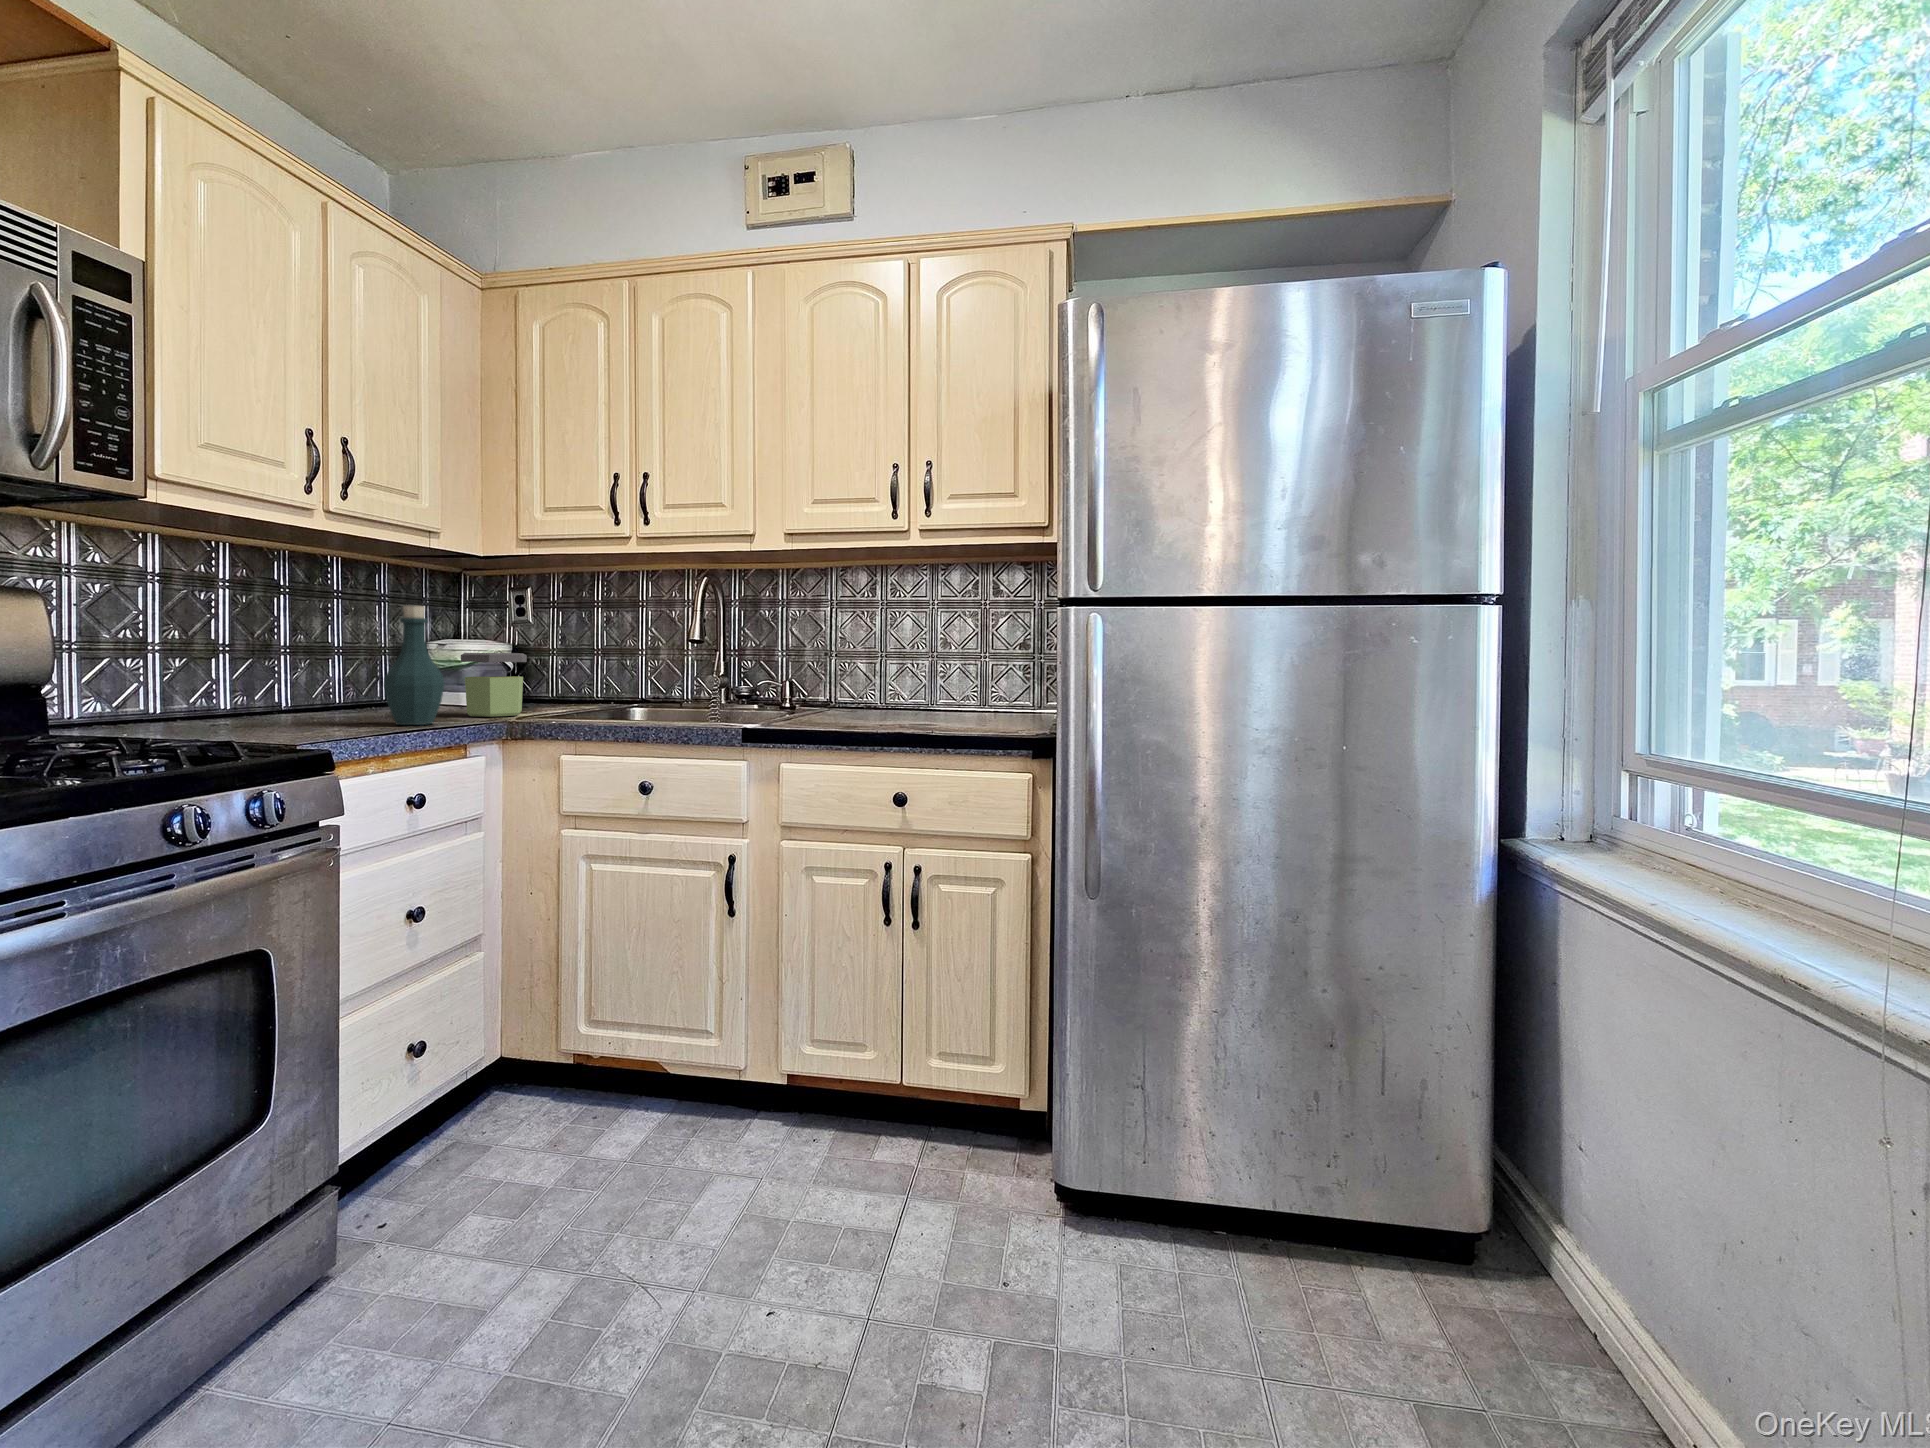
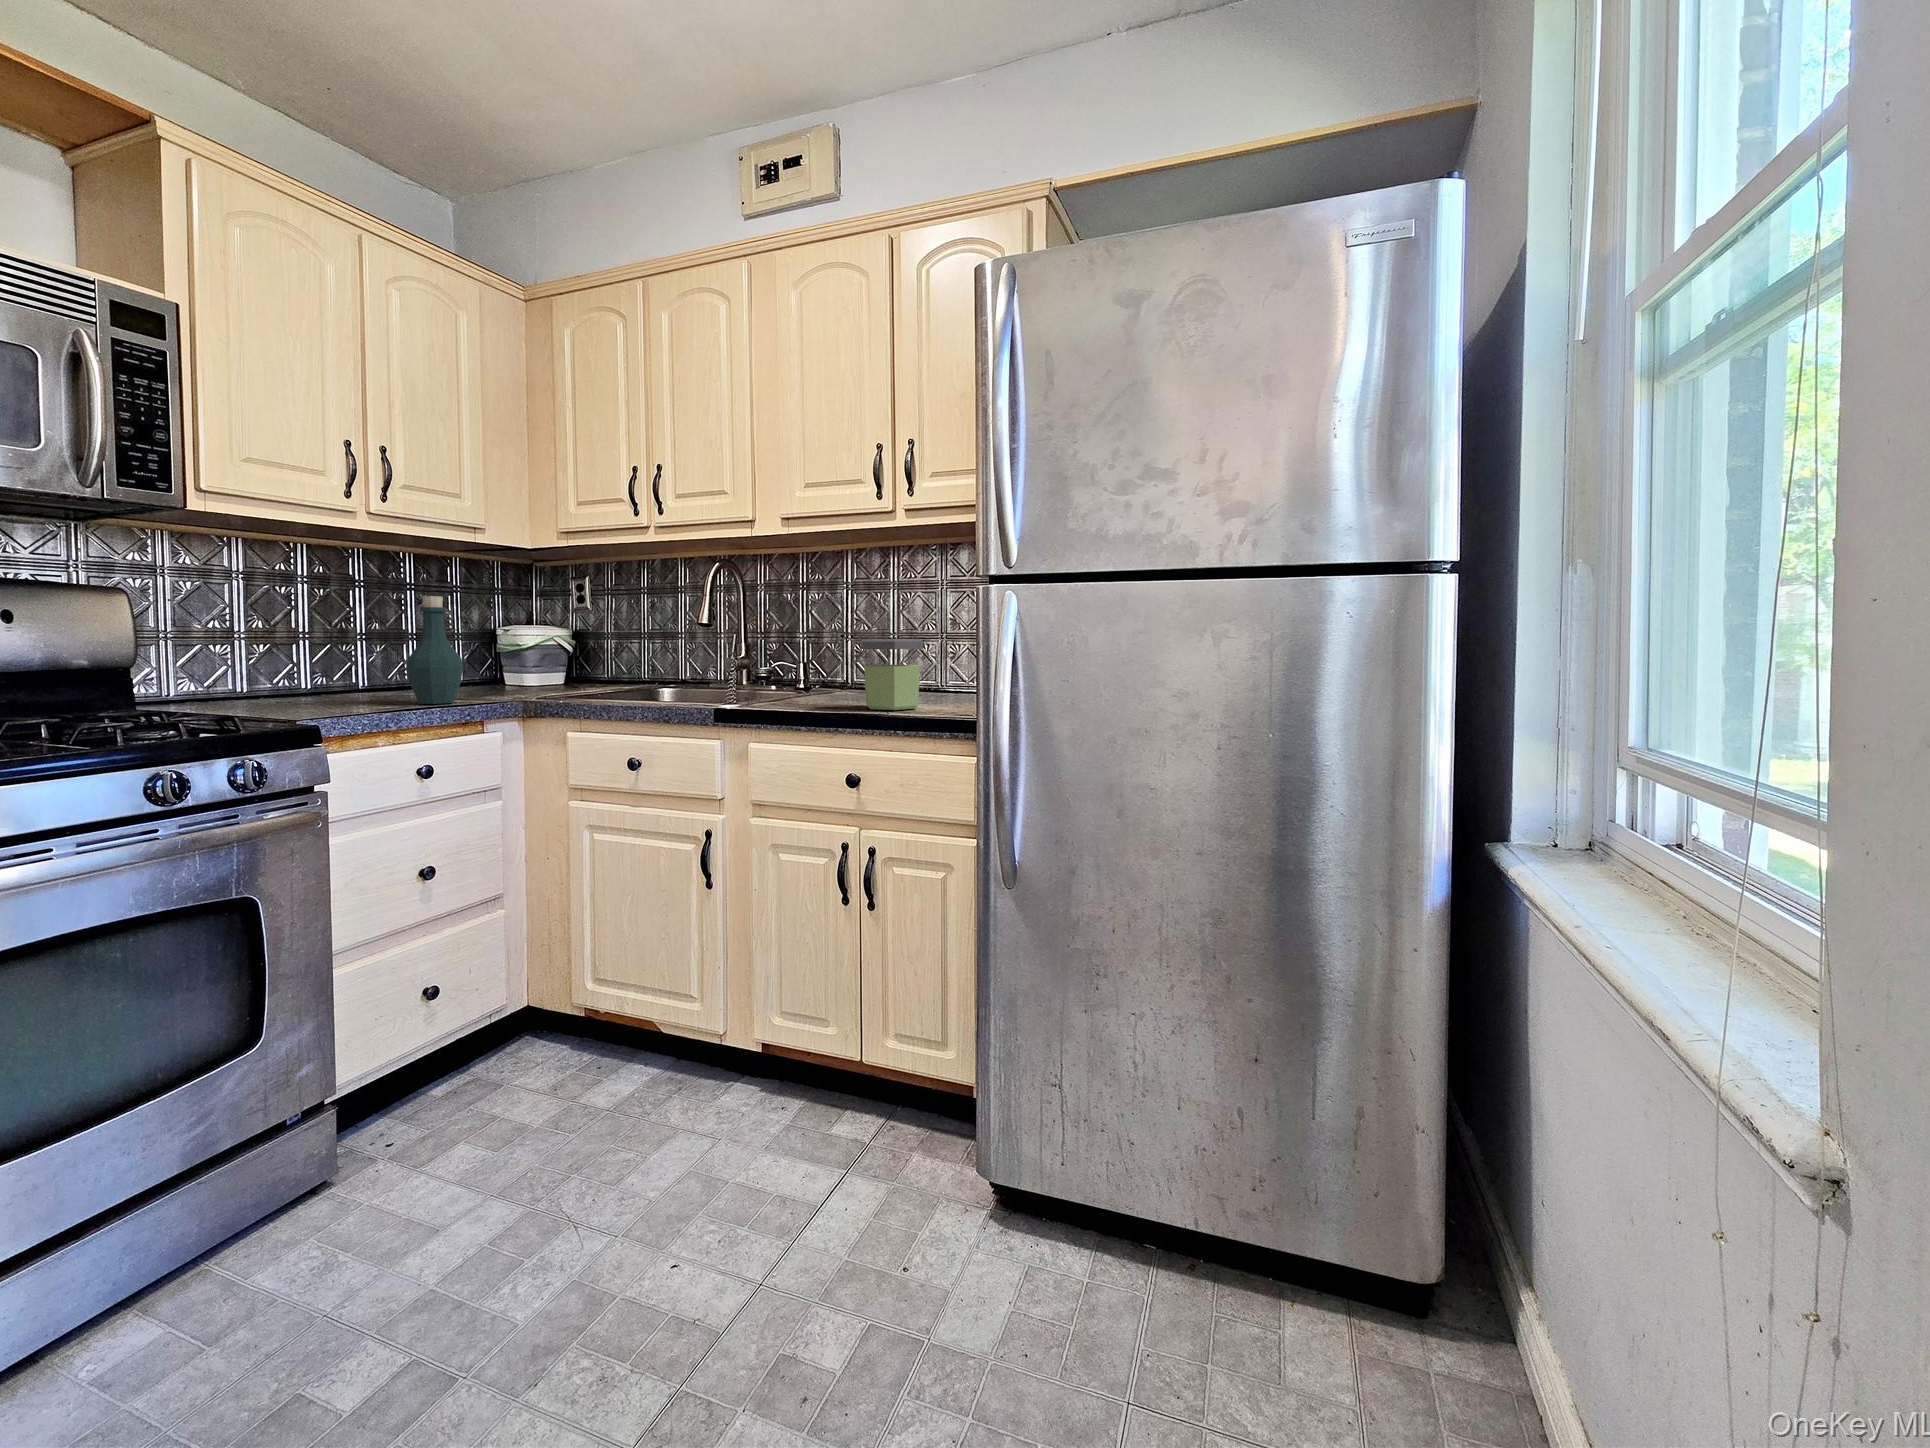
jar: present [461,653,527,717] -> present [860,639,923,710]

